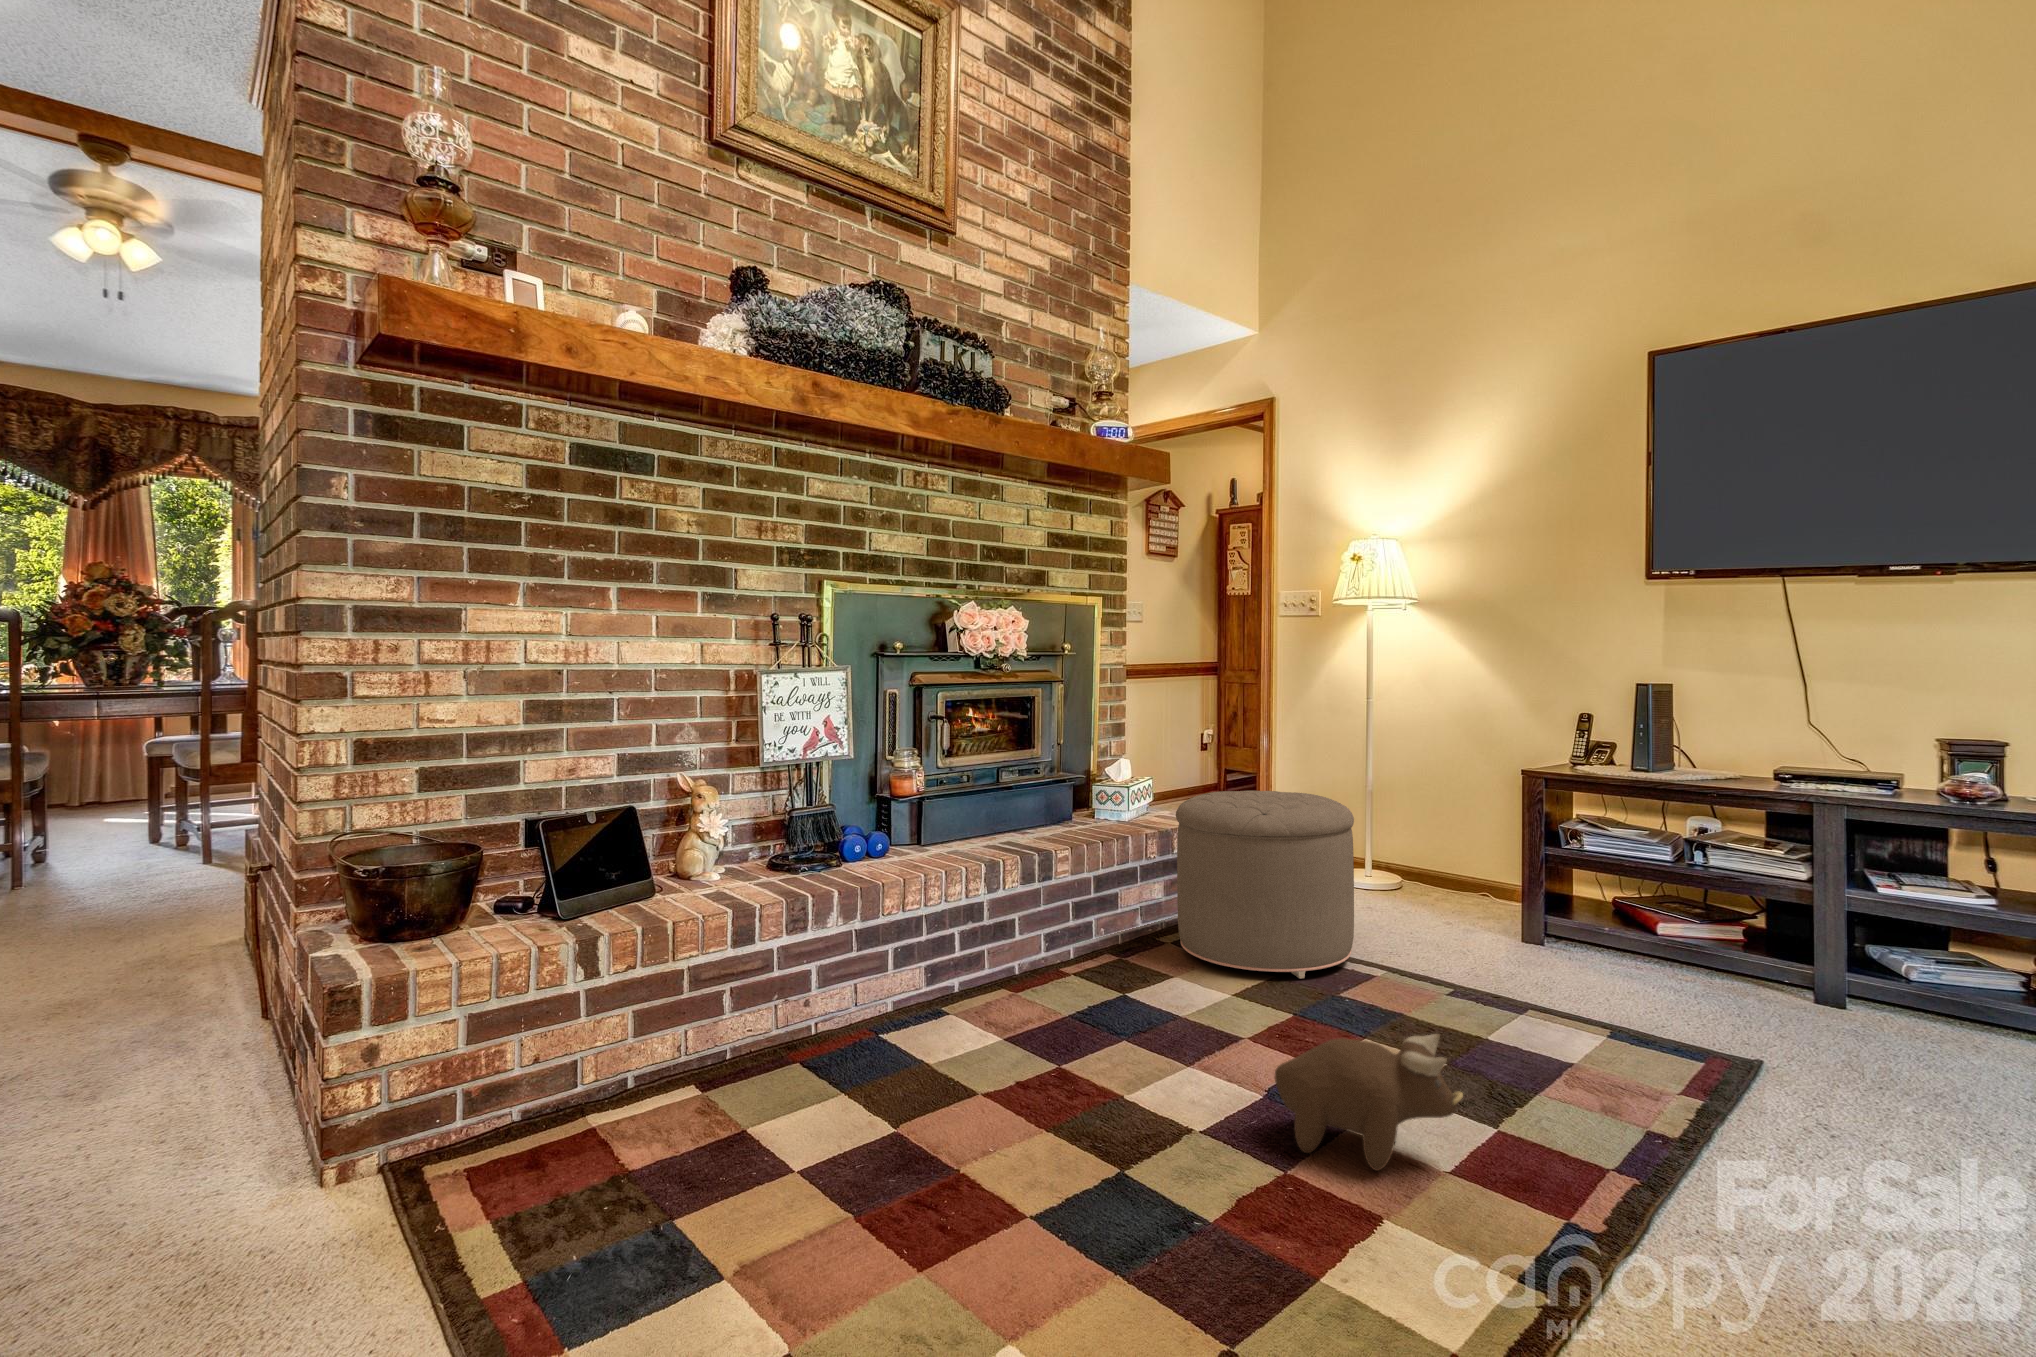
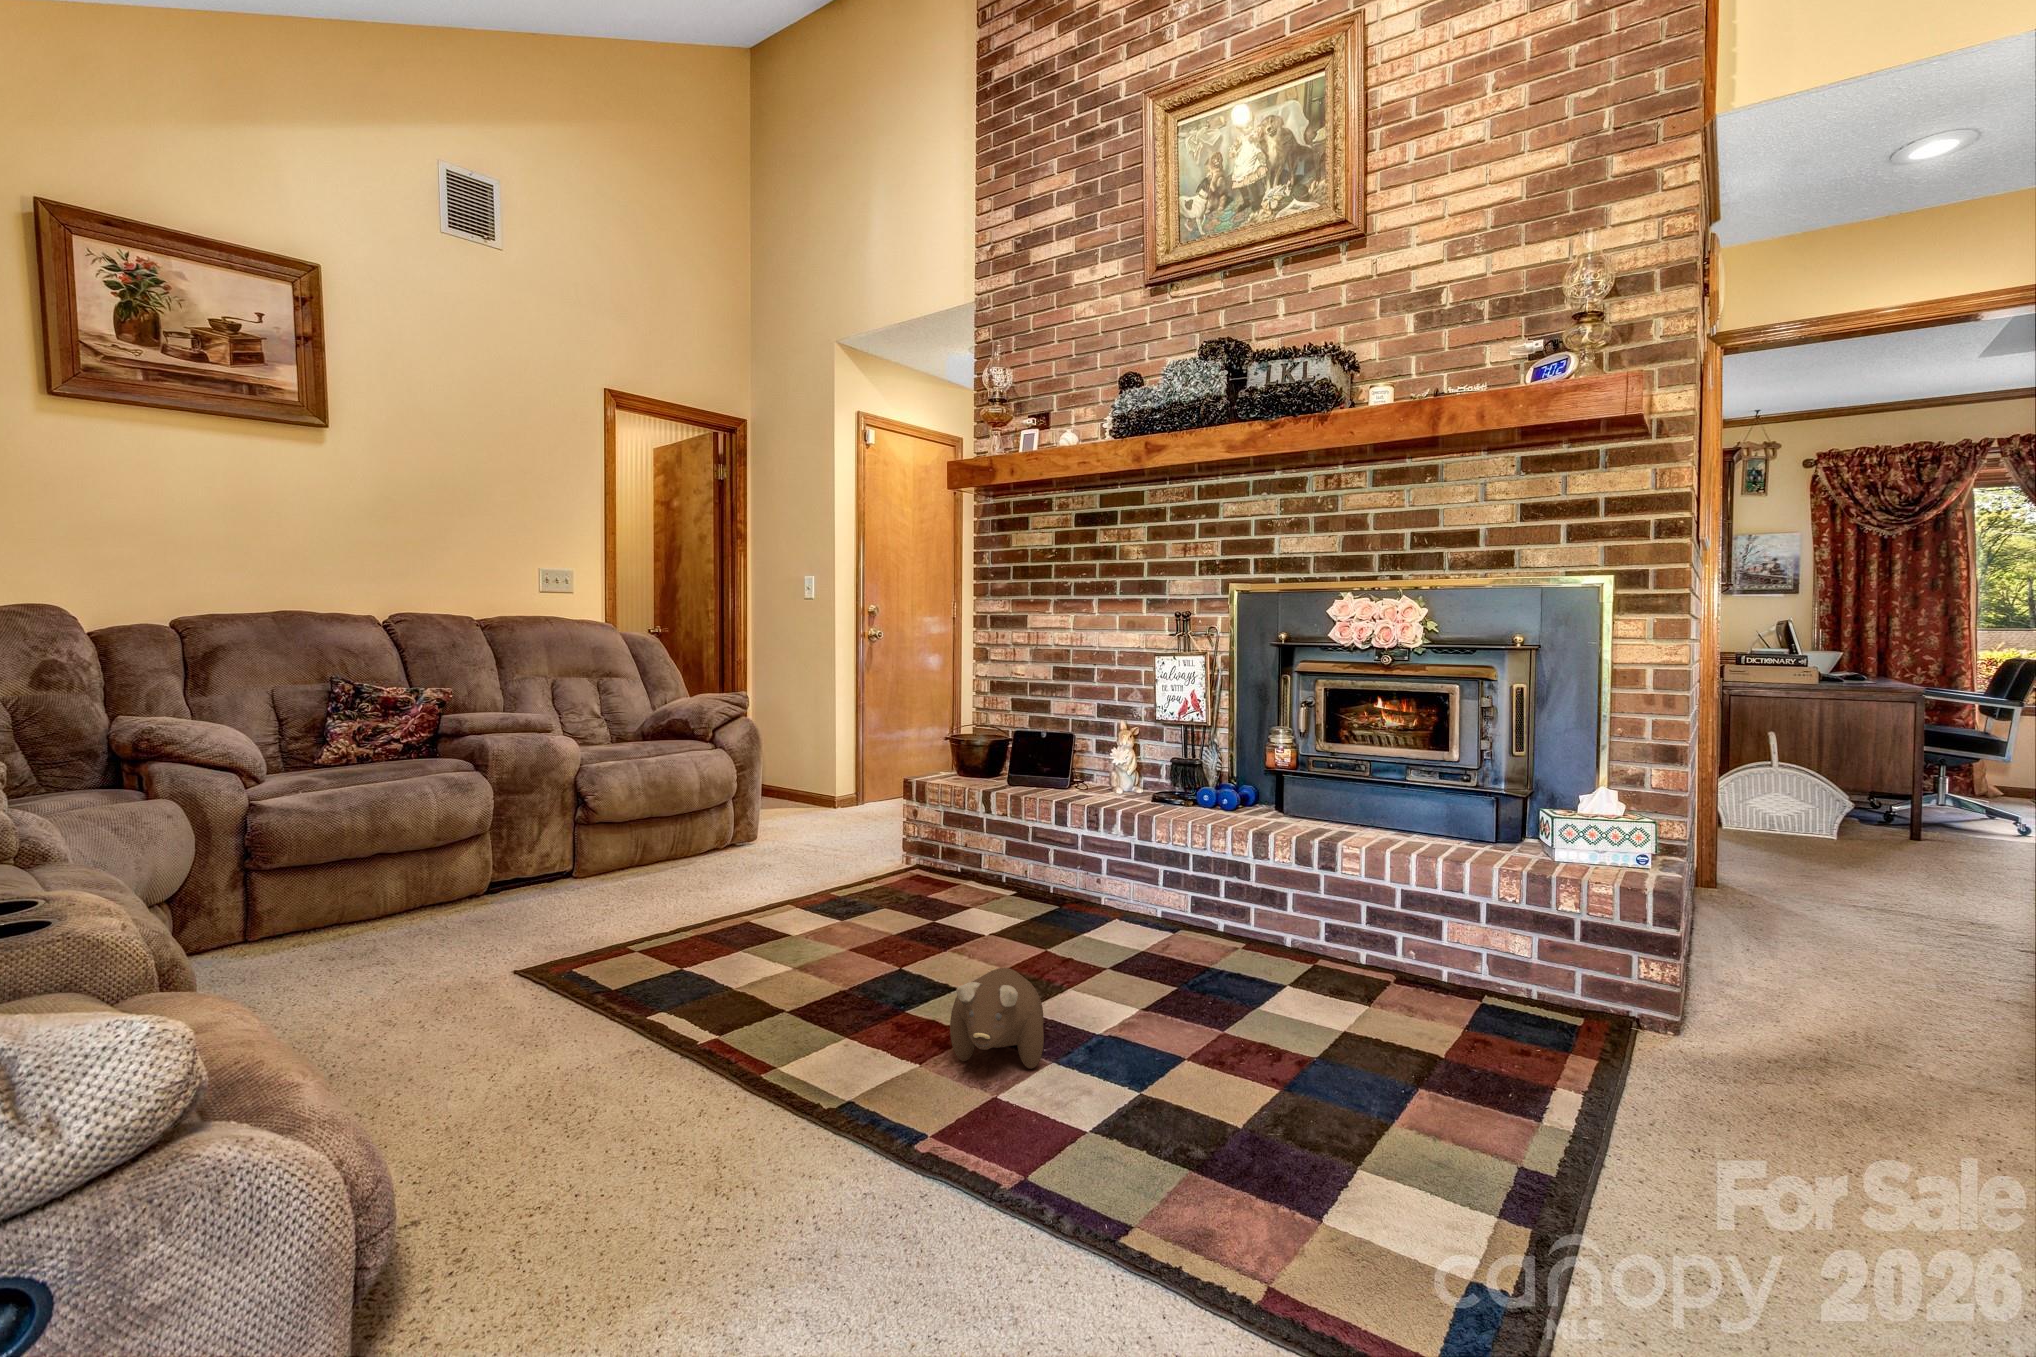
ottoman: present [1176,791,1354,979] -> none [1389,832,1651,1094]

